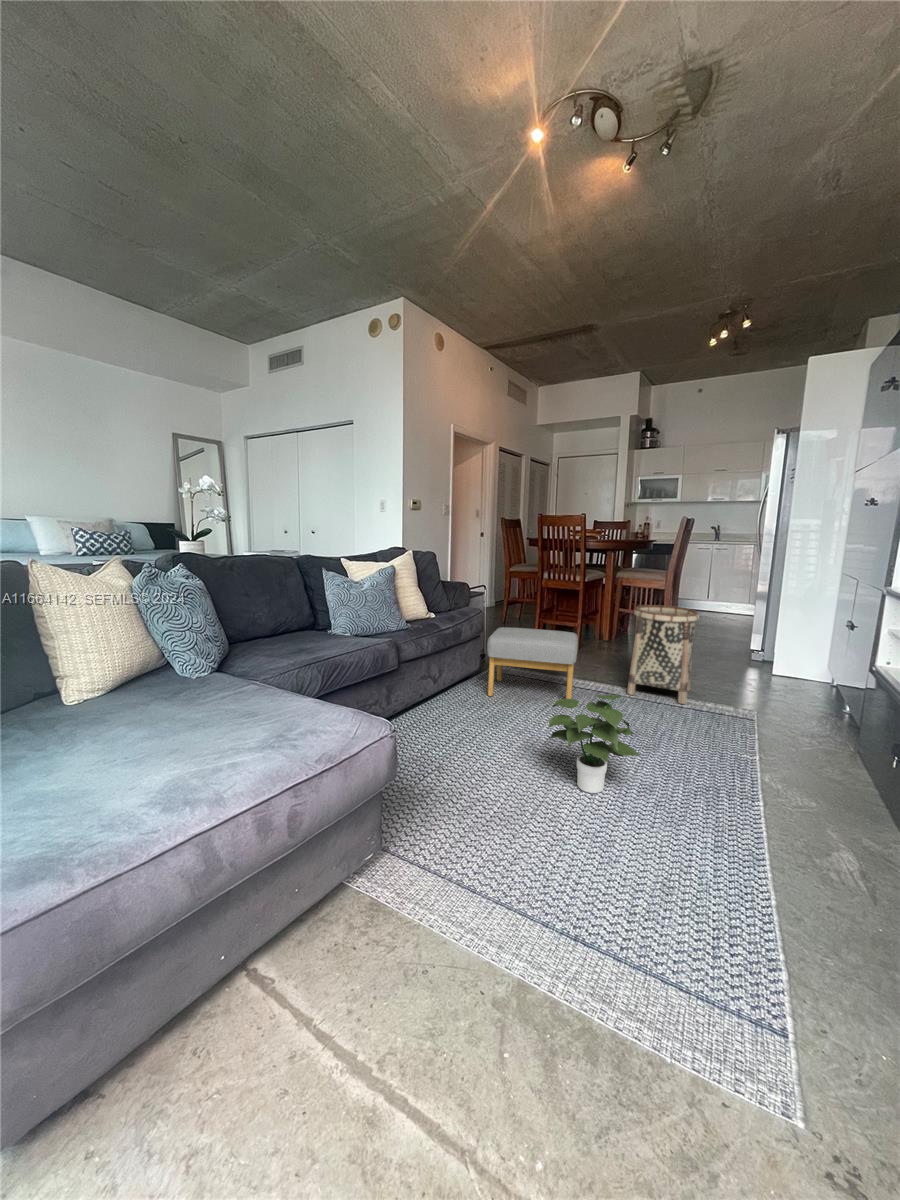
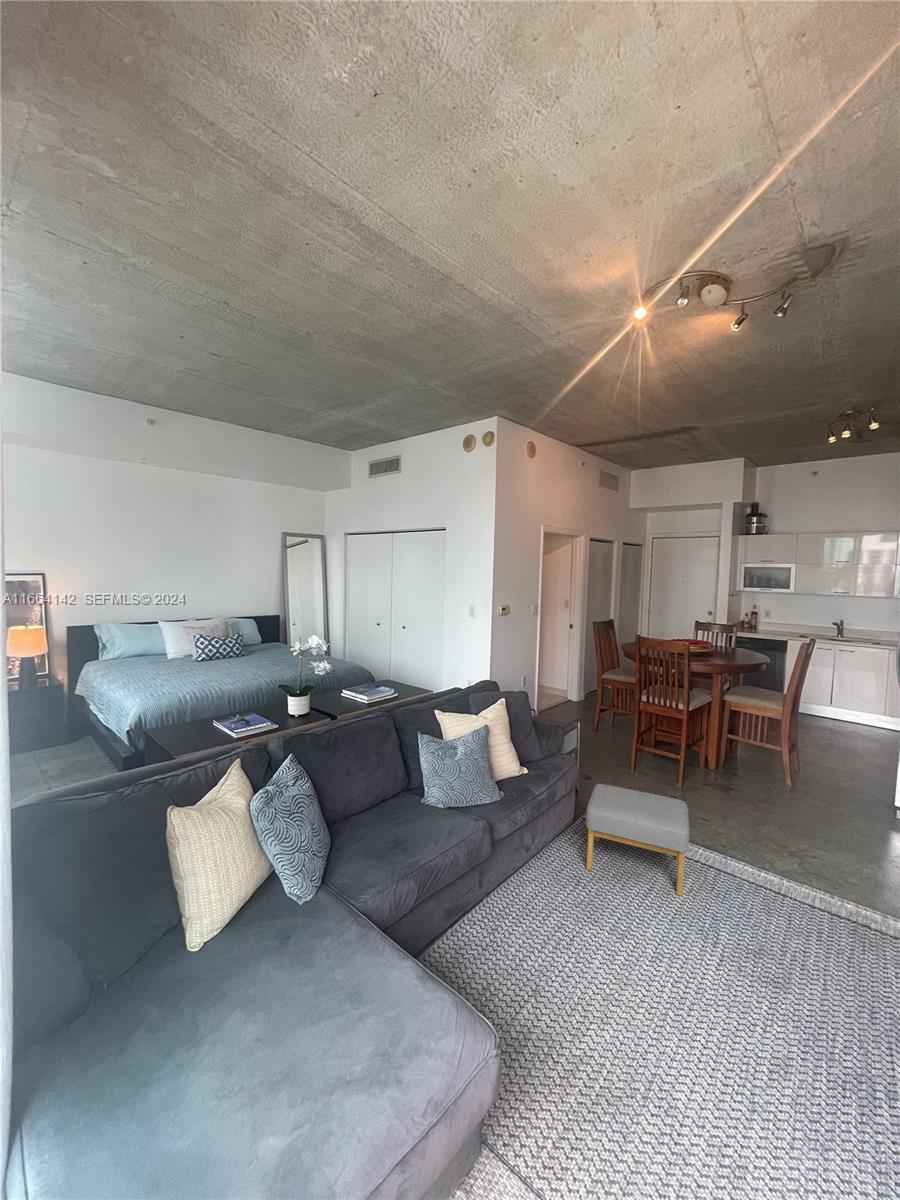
basket: present [627,605,699,704] -> none [748,773,838,908]
potted plant: present [548,695,641,793] -> none [666,950,787,1086]

